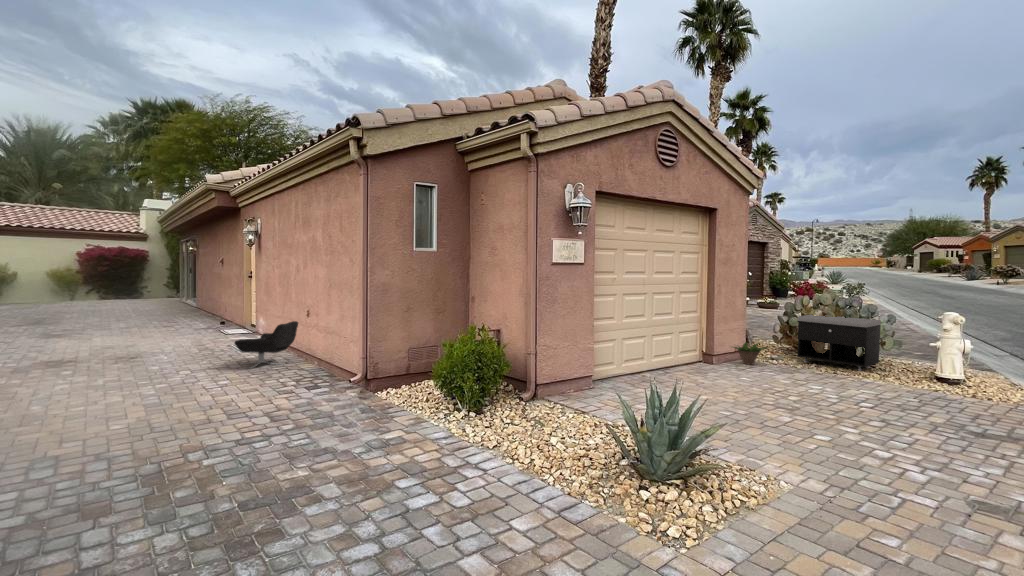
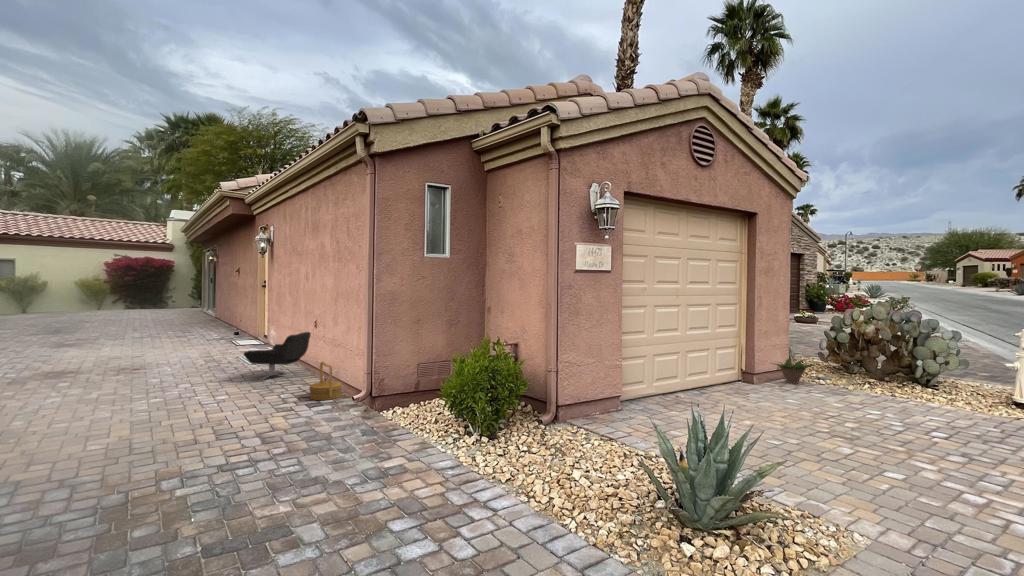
storage bench: present [797,314,881,371] -> none [847,329,944,392]
woven basket: none [303,349,334,385] -> present [309,362,342,400]

